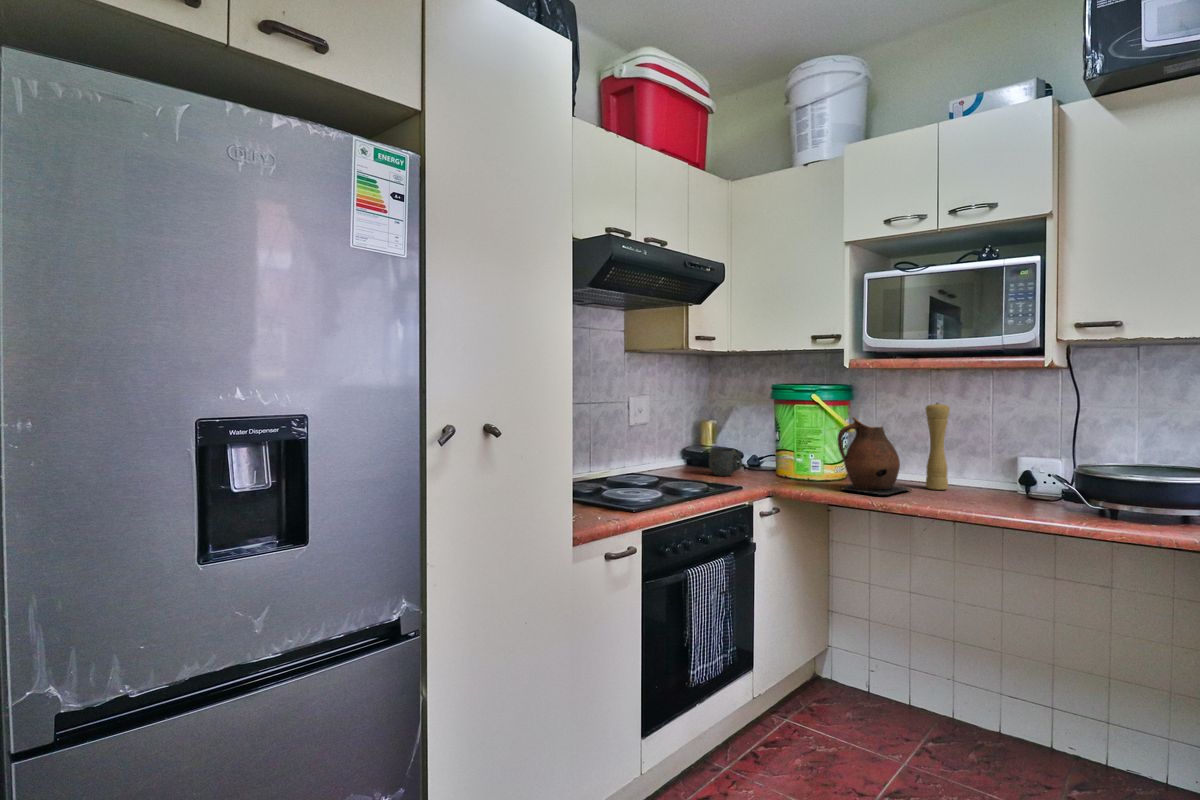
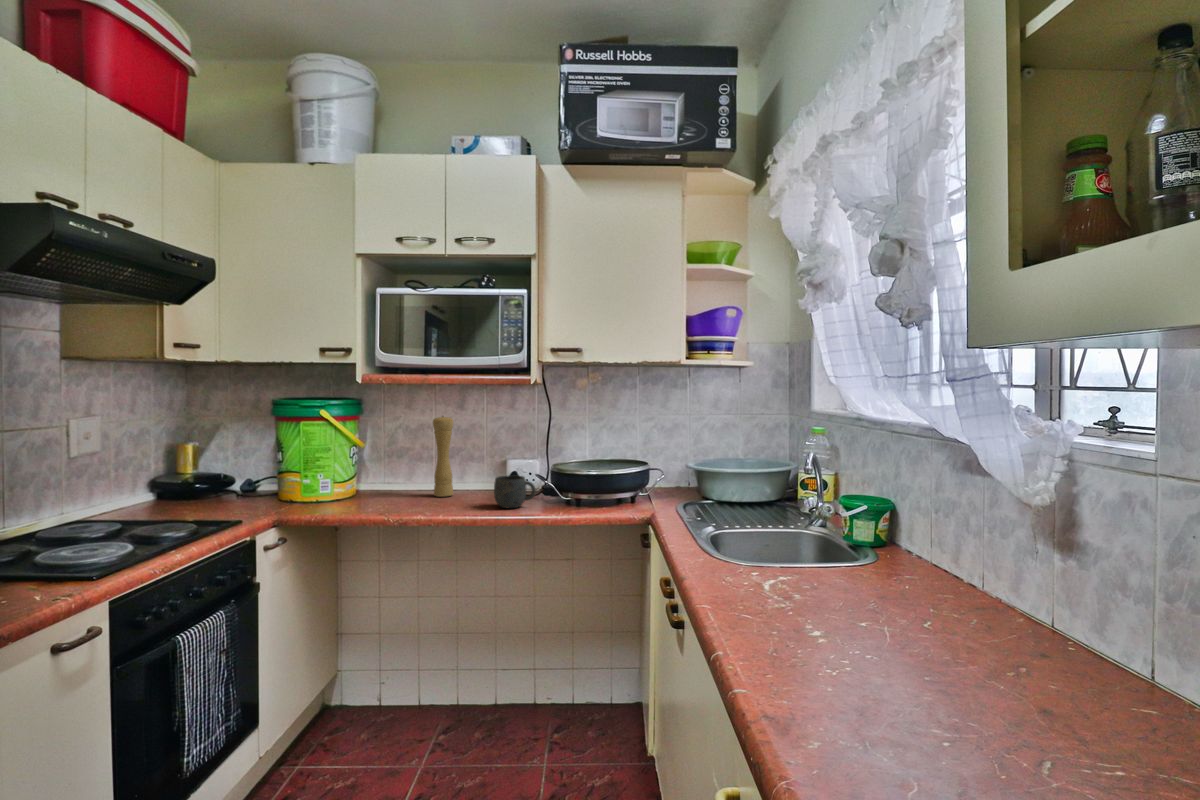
ceramic pitcher: present [837,417,911,495] -> none [352,433,424,511]
mug: present [709,448,742,476] -> present [494,475,536,508]

